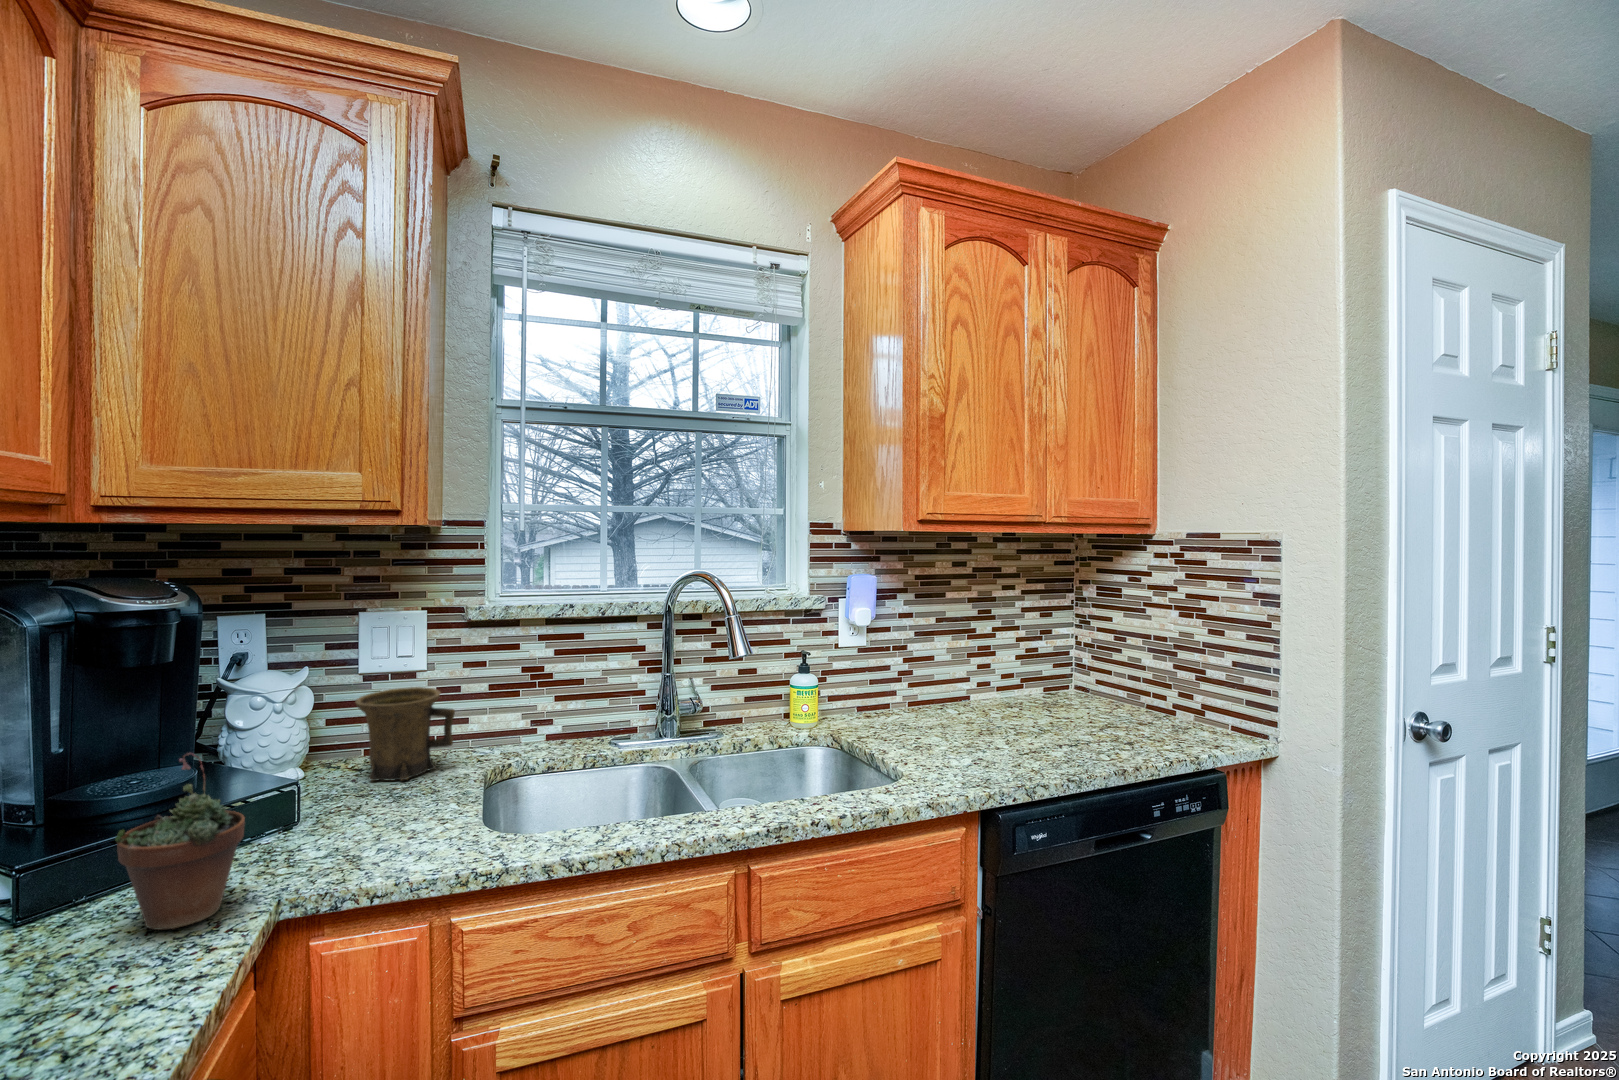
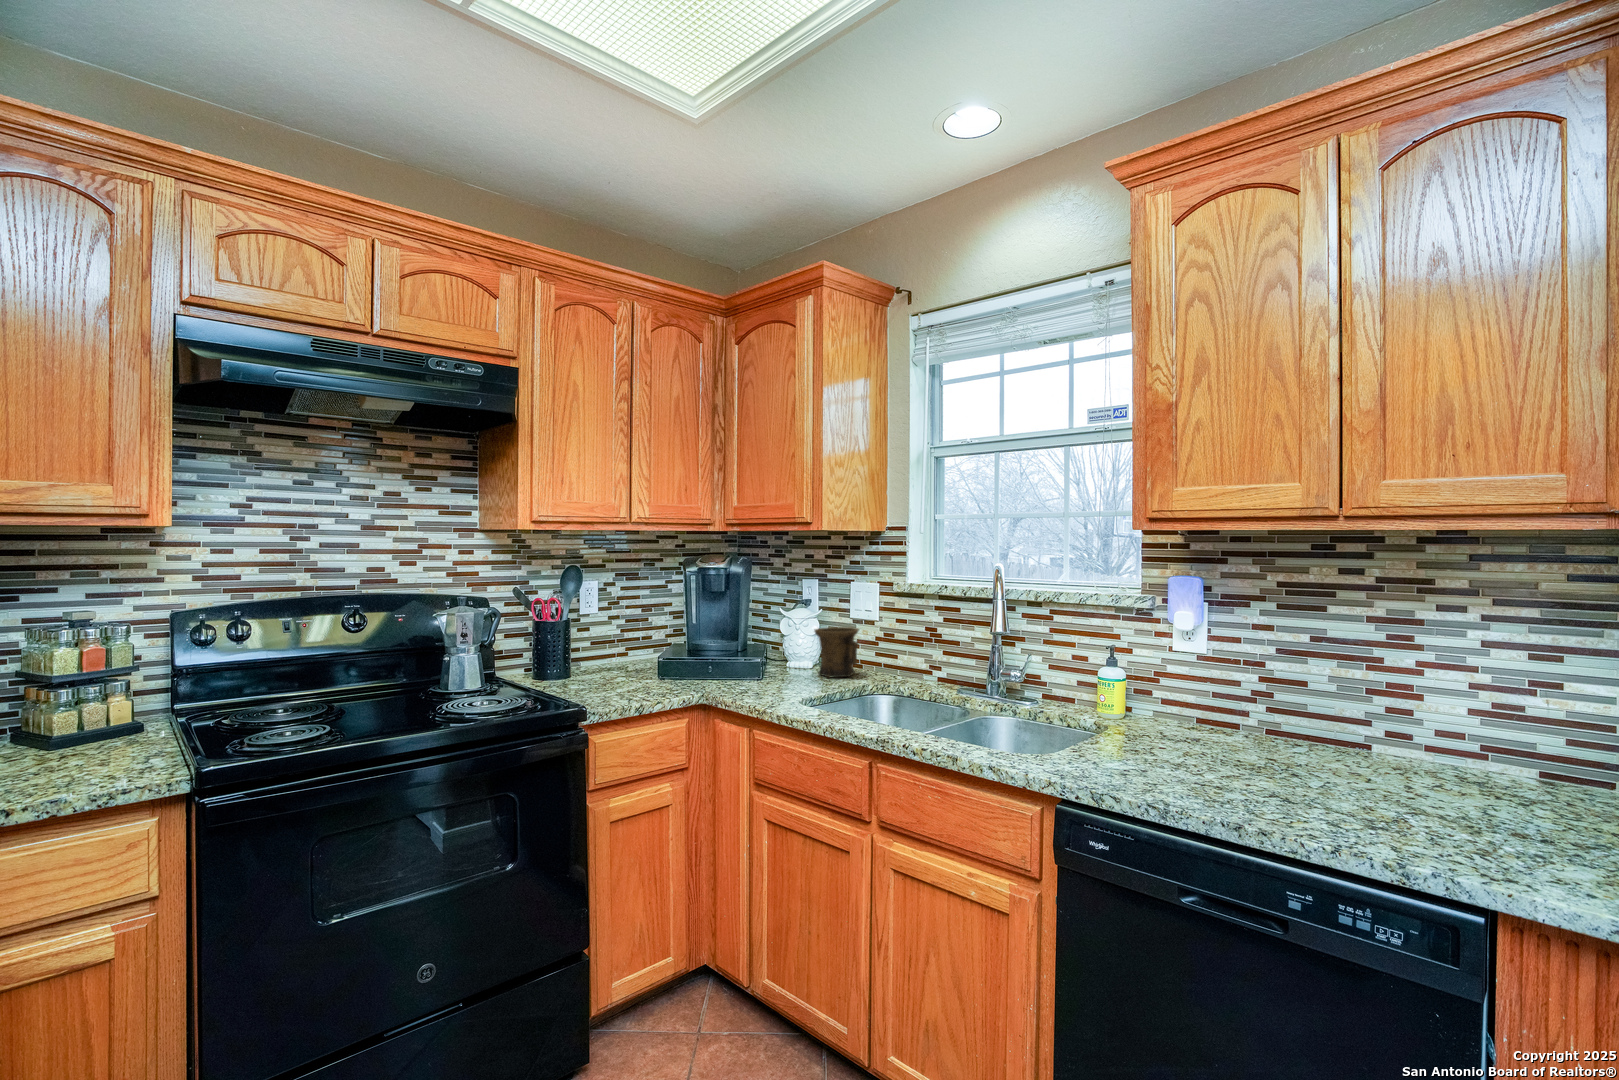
succulent plant: present [115,753,245,930] -> none [655,622,696,692]

